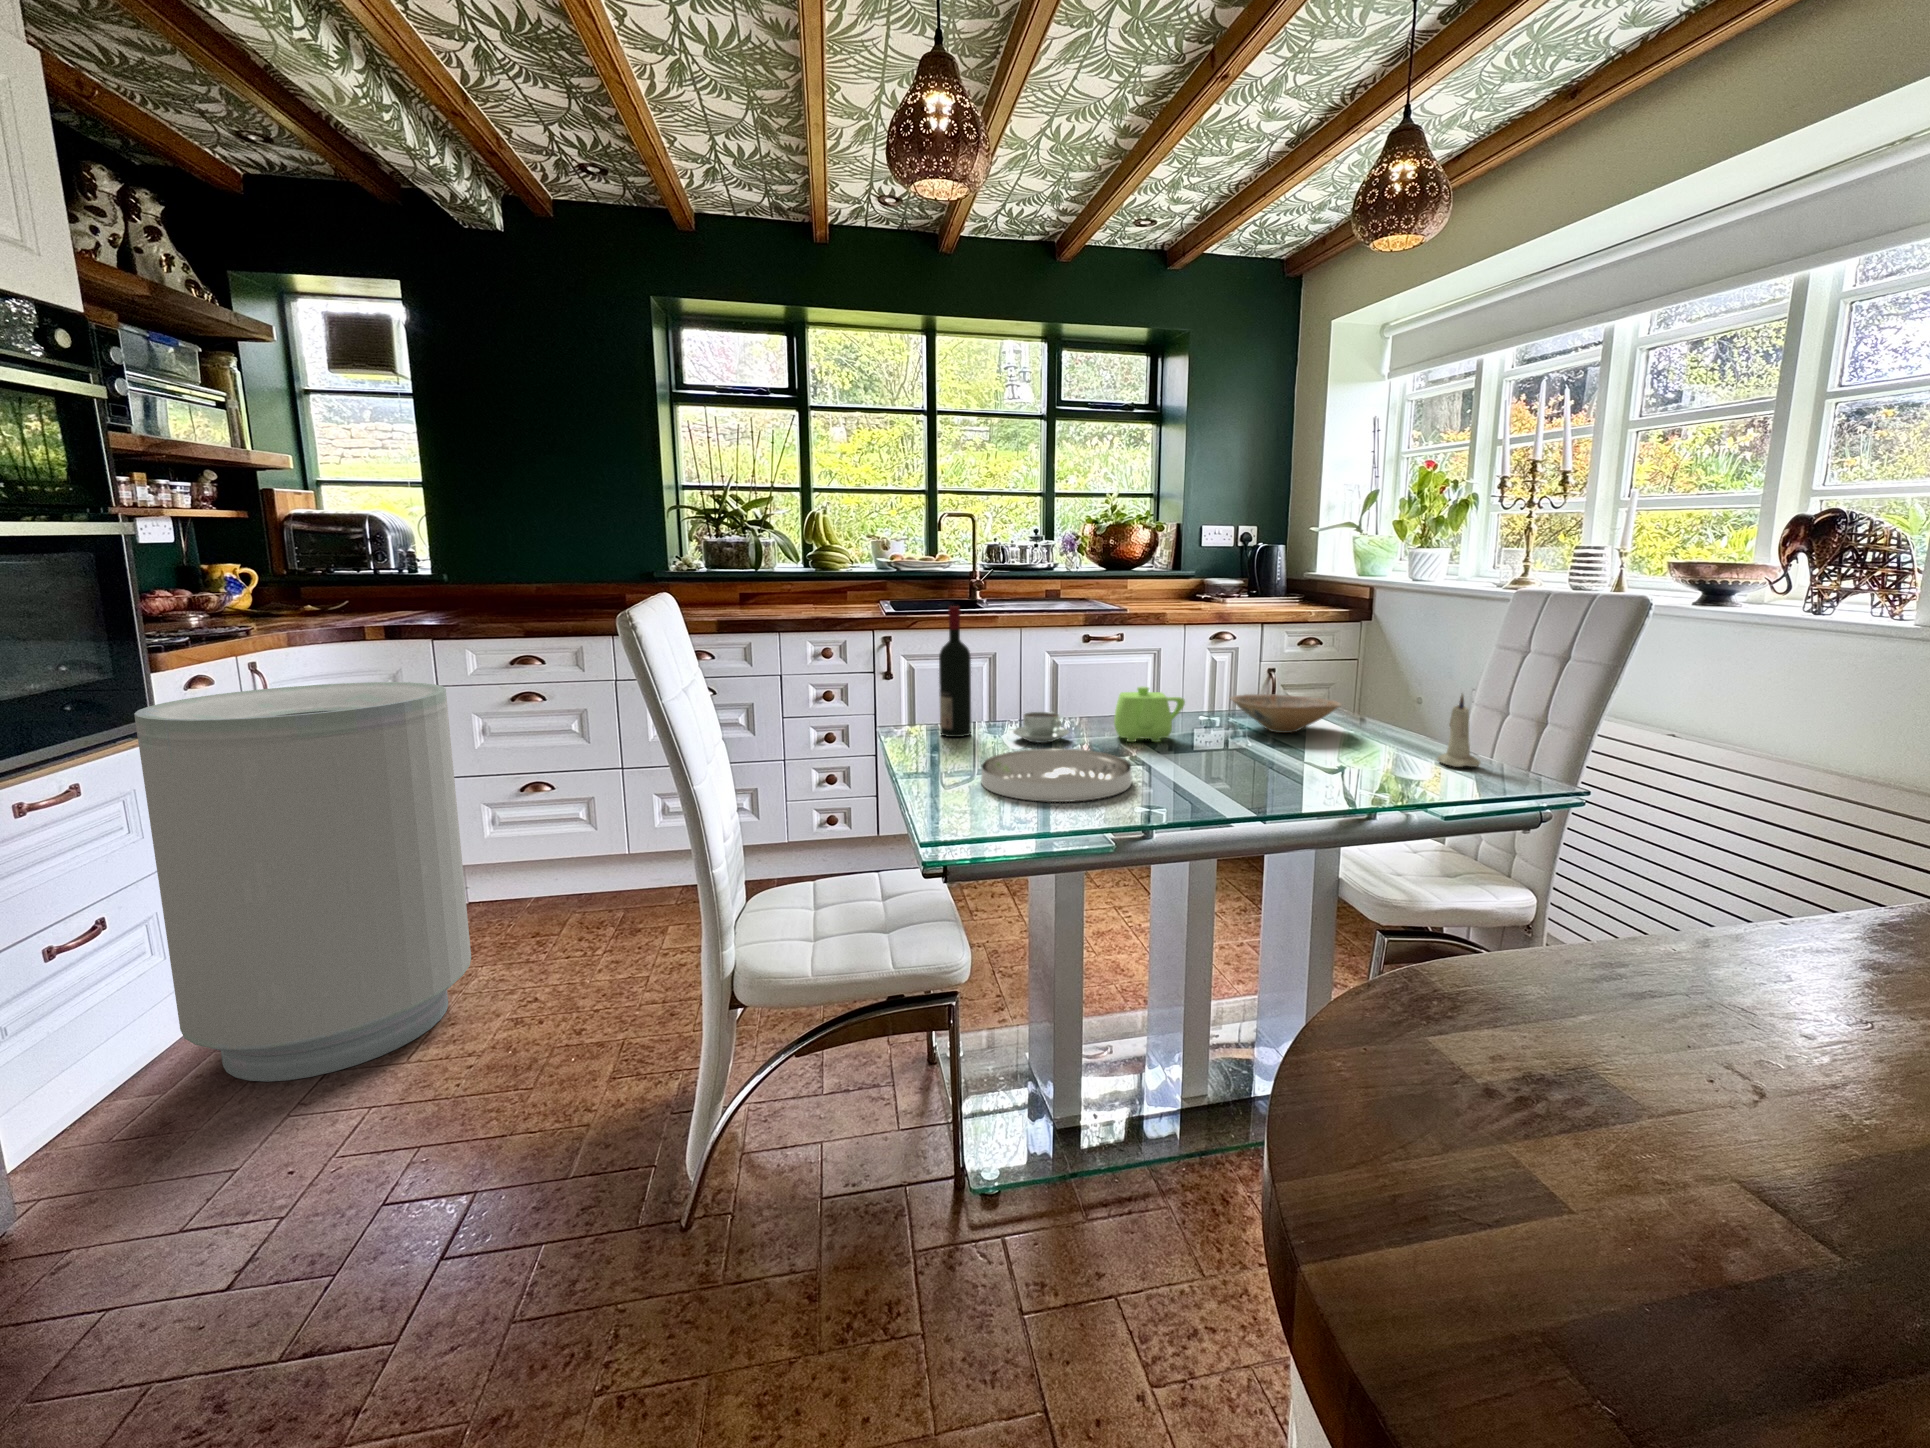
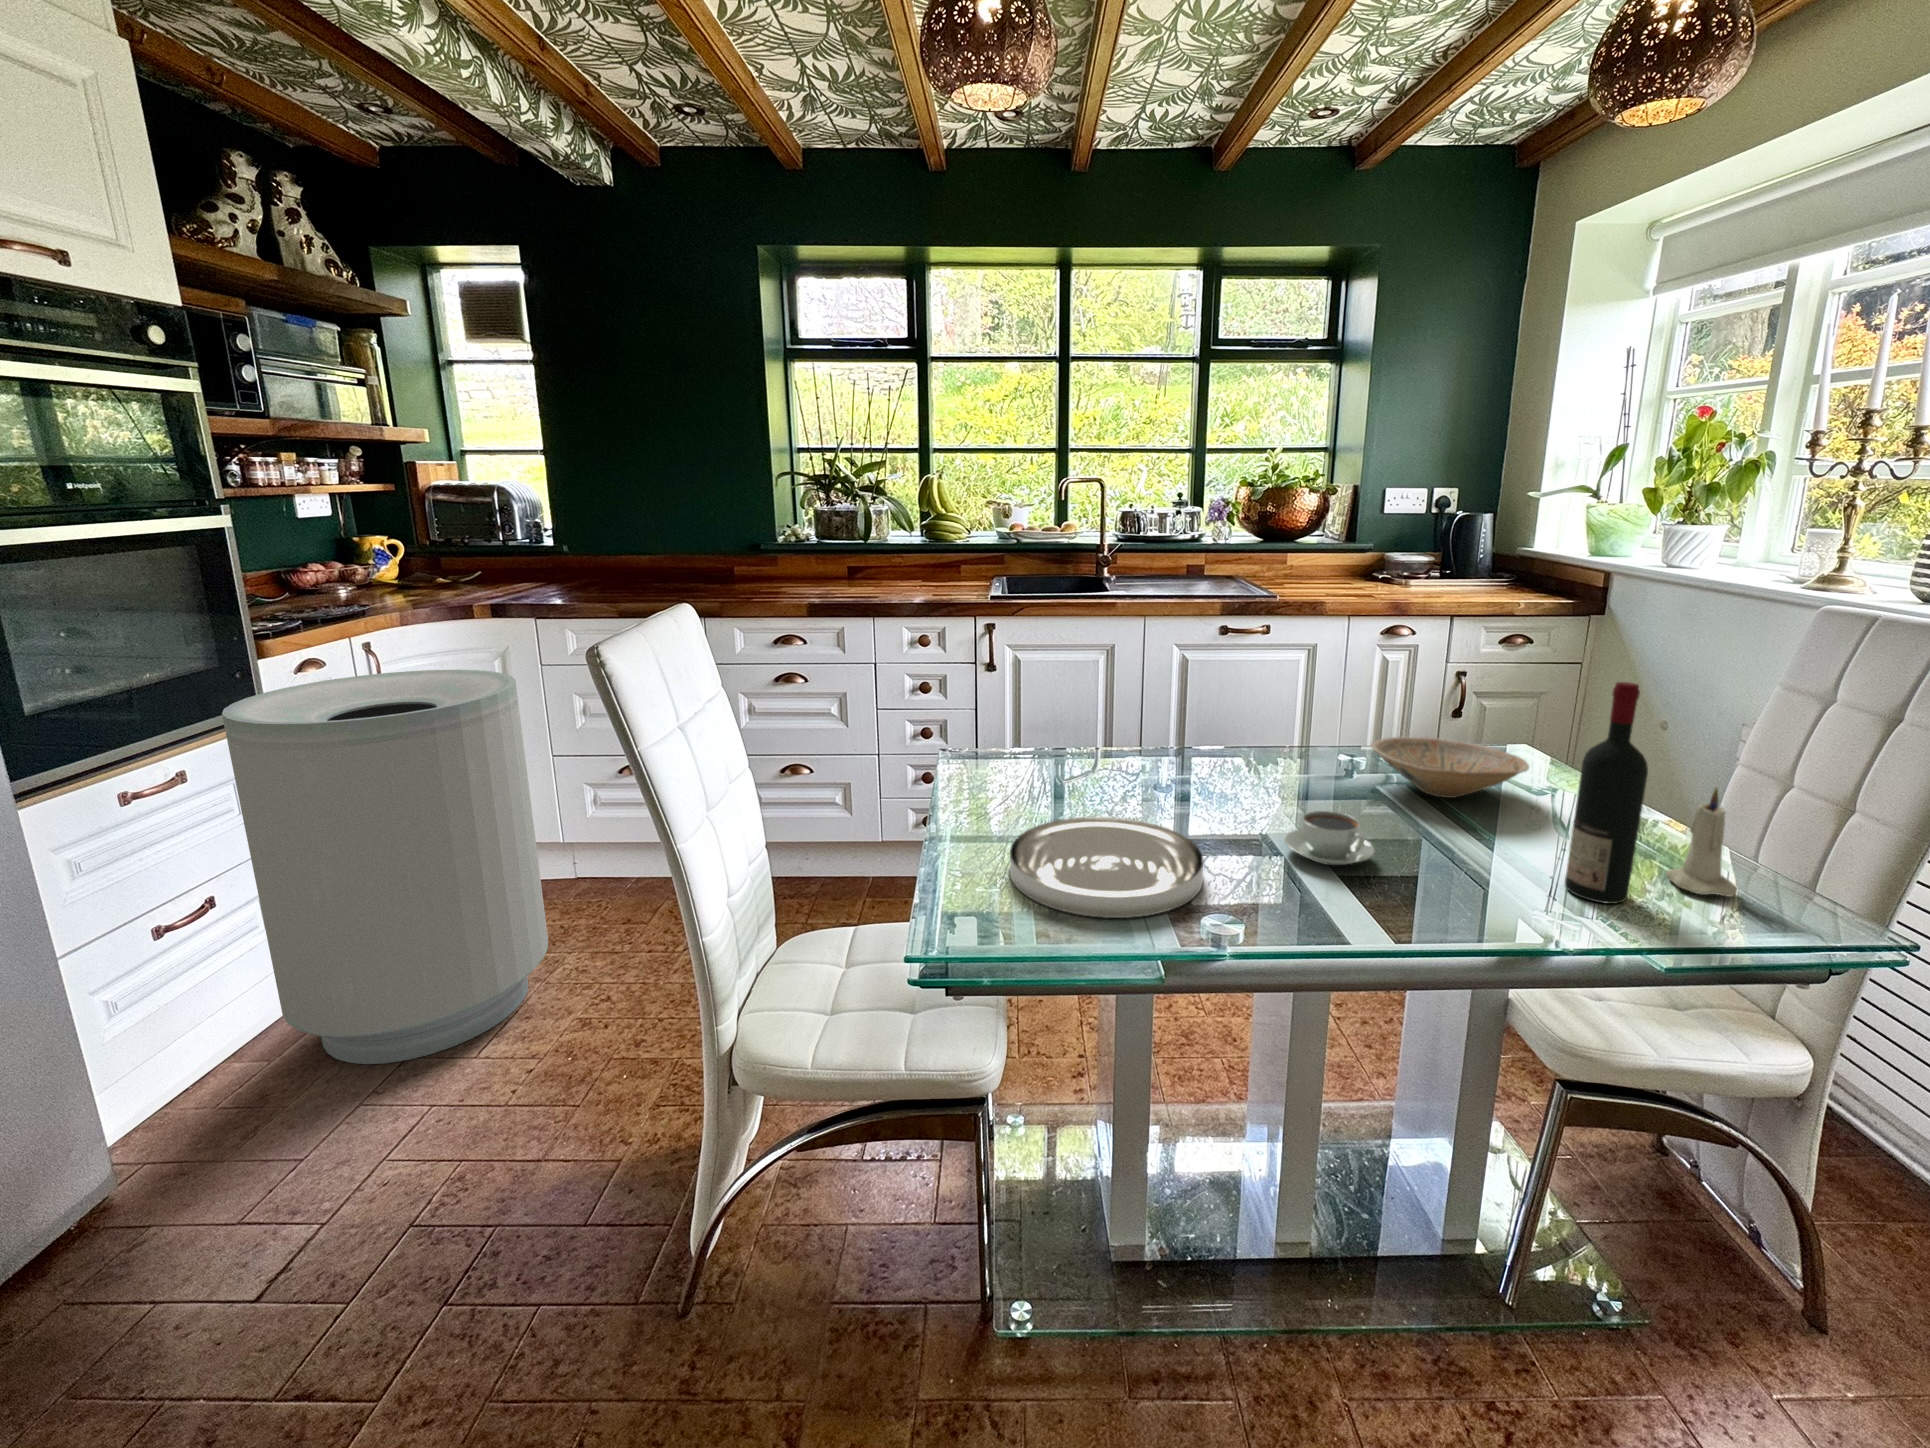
wine bottle: present [939,606,971,737] -> present [1565,682,1648,904]
teapot: present [1114,687,1185,742] -> none [1211,730,1305,804]
coffee cup: present [1013,712,1069,743] -> present [1284,811,1375,865]

